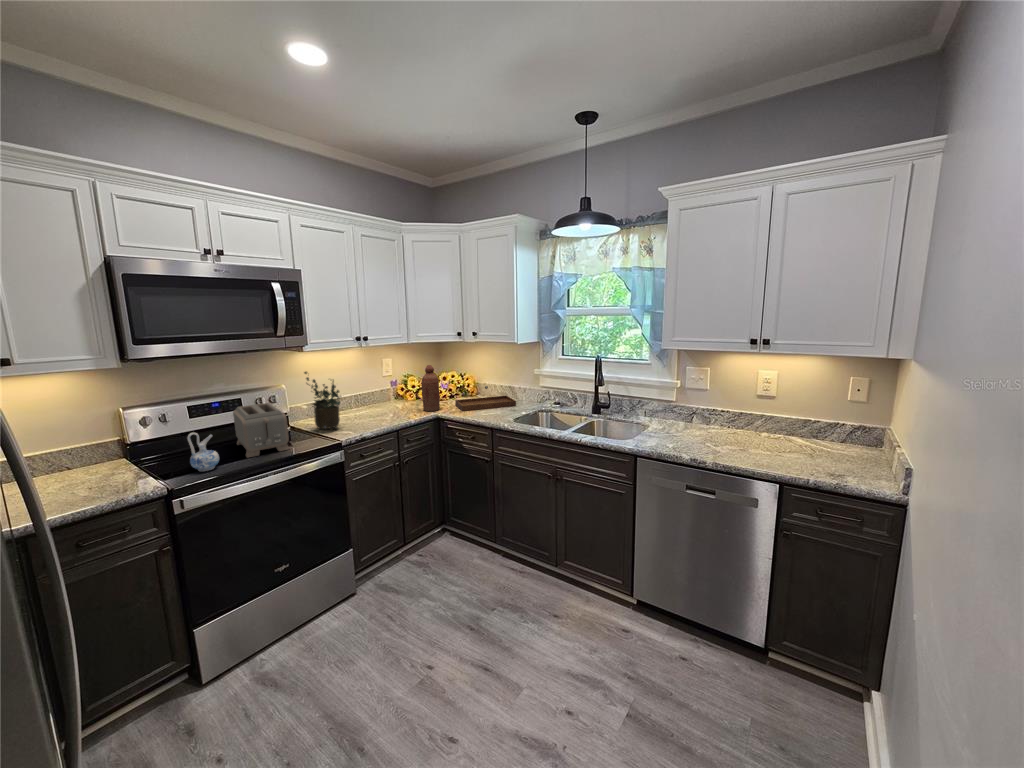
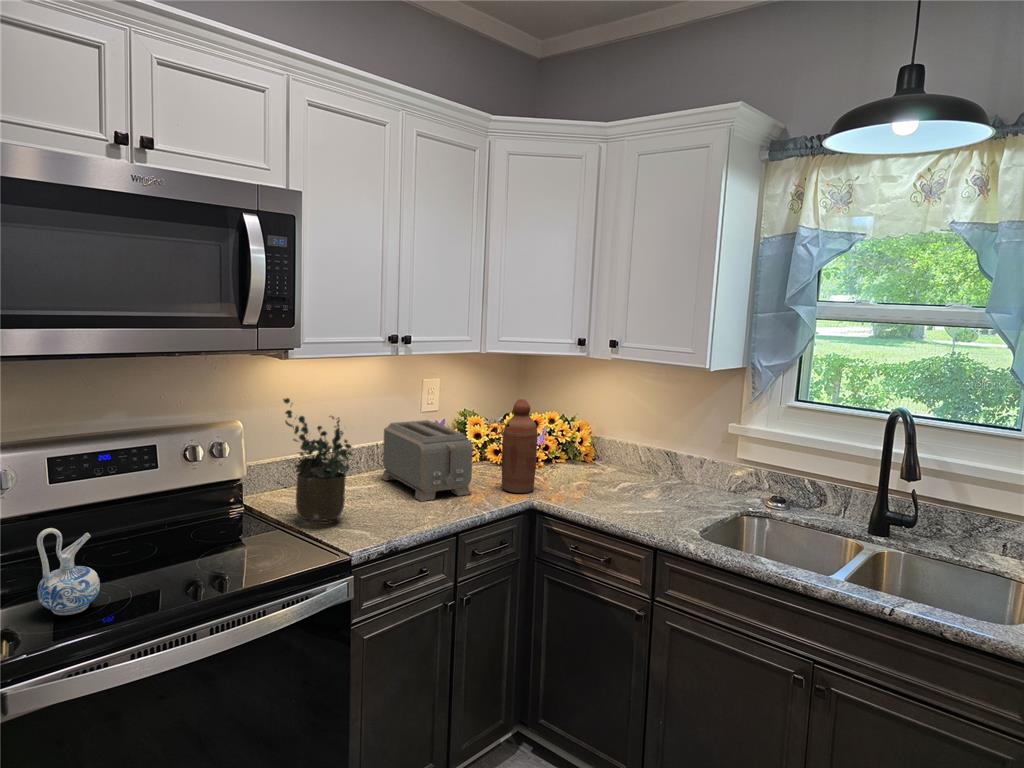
tray: present [455,386,516,411] -> none [562,449,689,499]
toaster: present [233,403,290,458] -> present [381,420,473,501]

